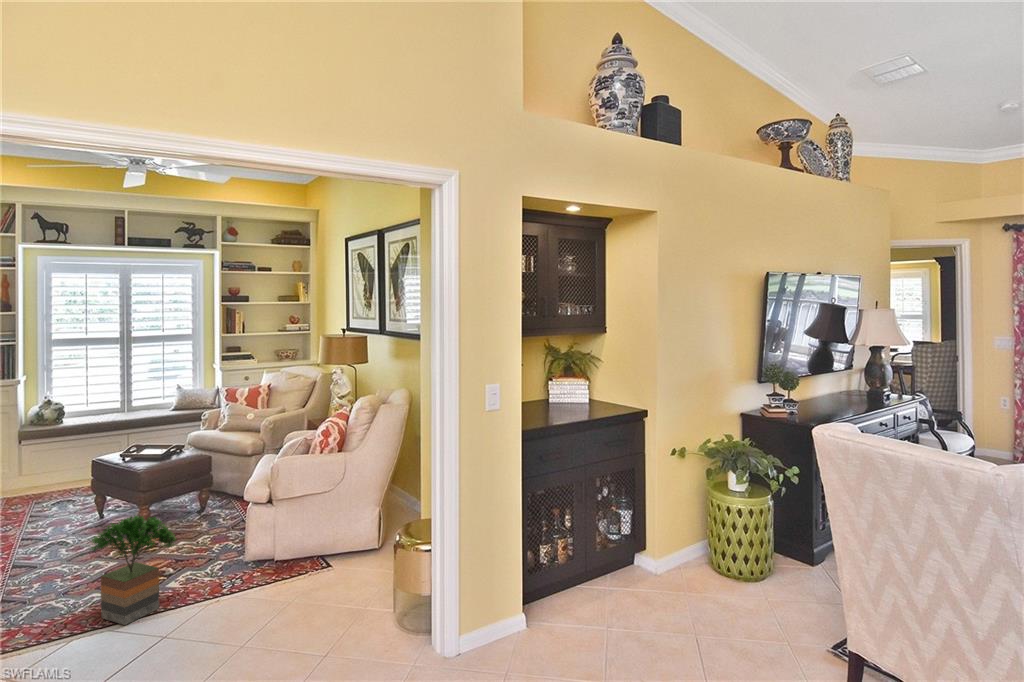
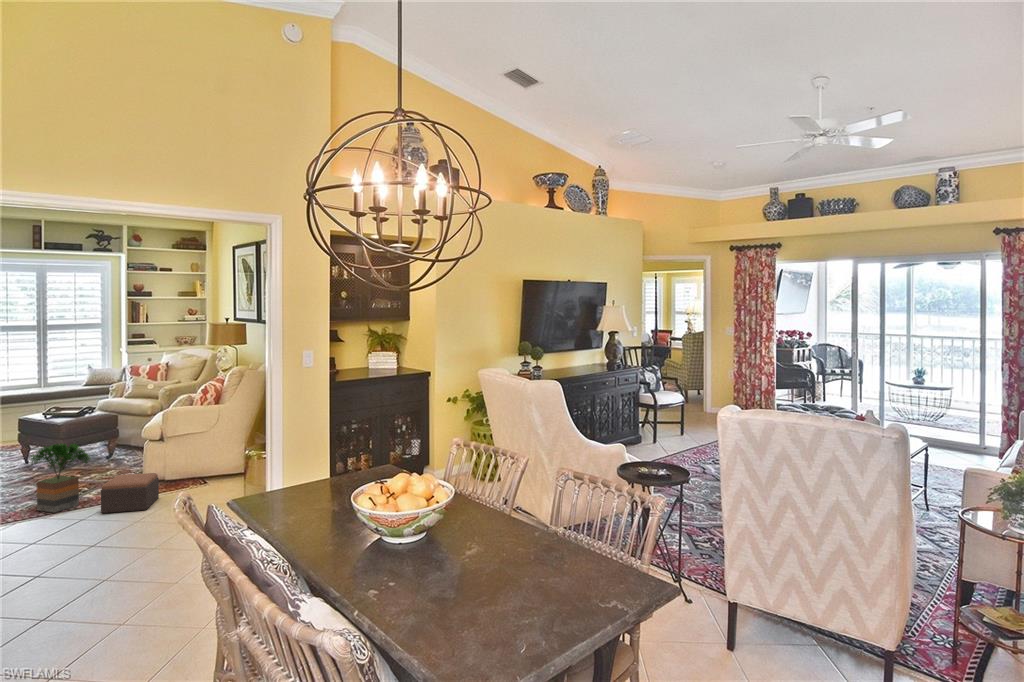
footstool: none [189,561,269,631] -> present [101,473,159,513]

